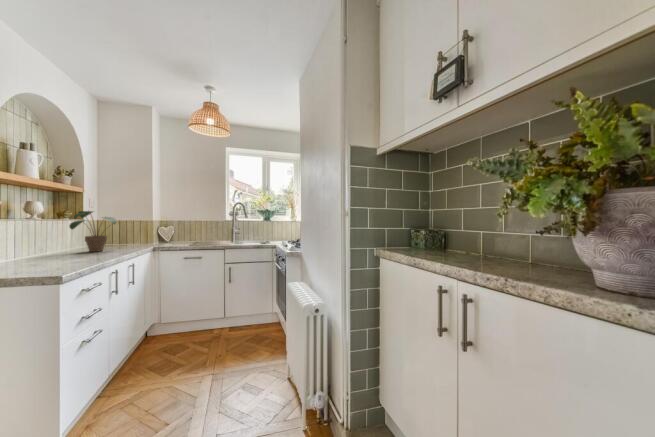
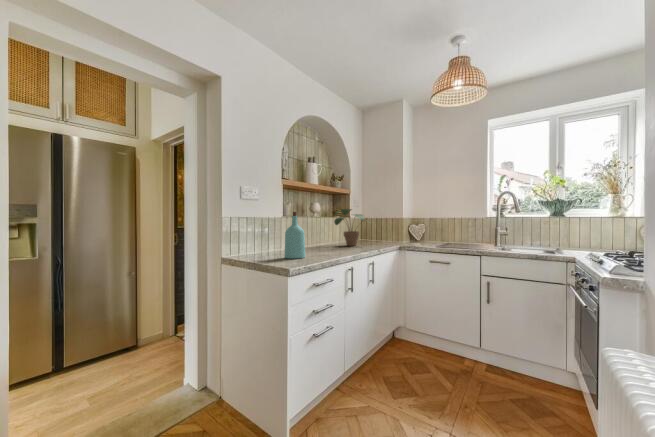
bottle: none [22,214,55,269] -> present [285,212,305,259]

